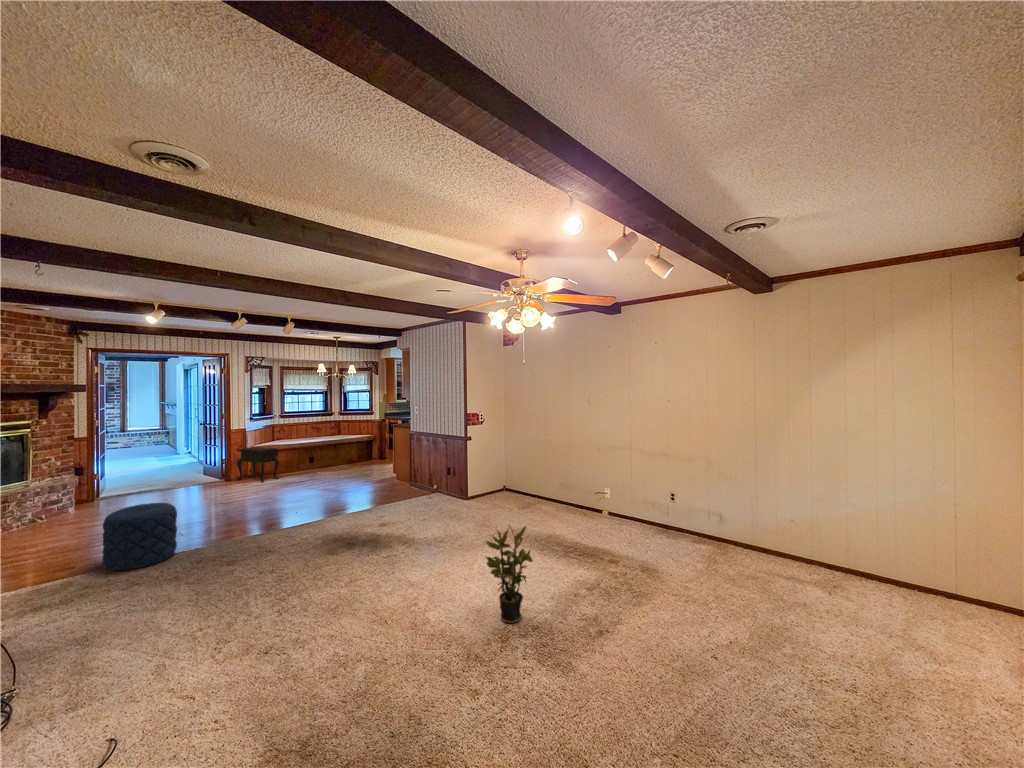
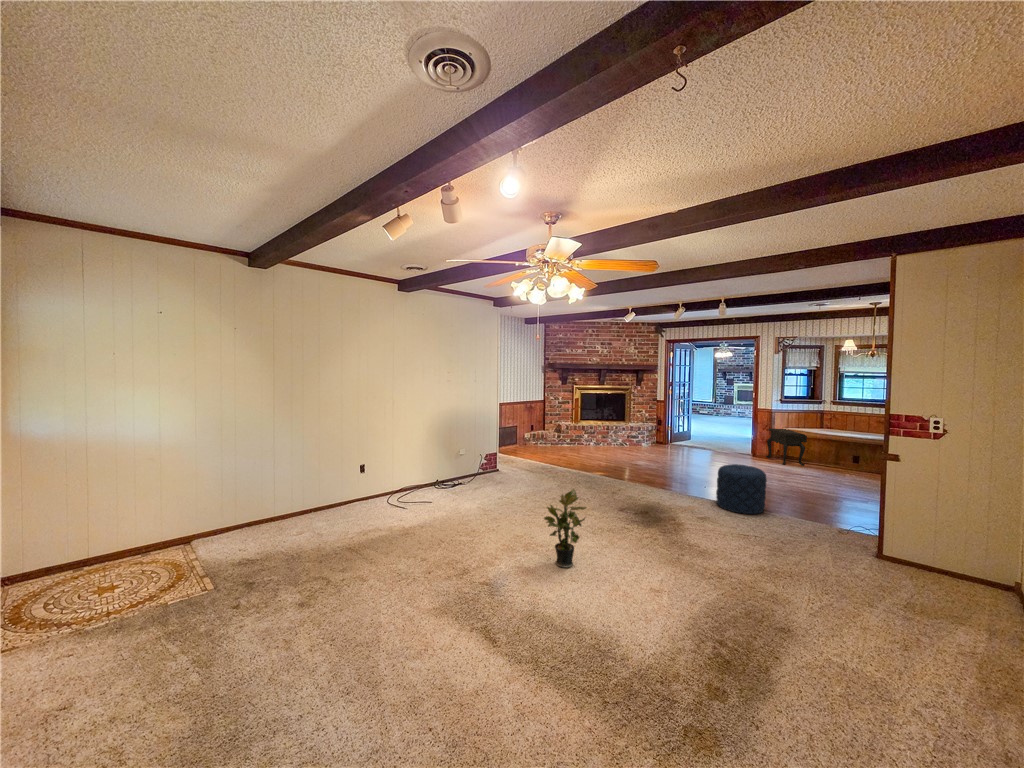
pouf: present [102,503,177,571] -> present [716,464,767,514]
potted plant: present [486,525,533,623] -> present [544,489,586,568]

